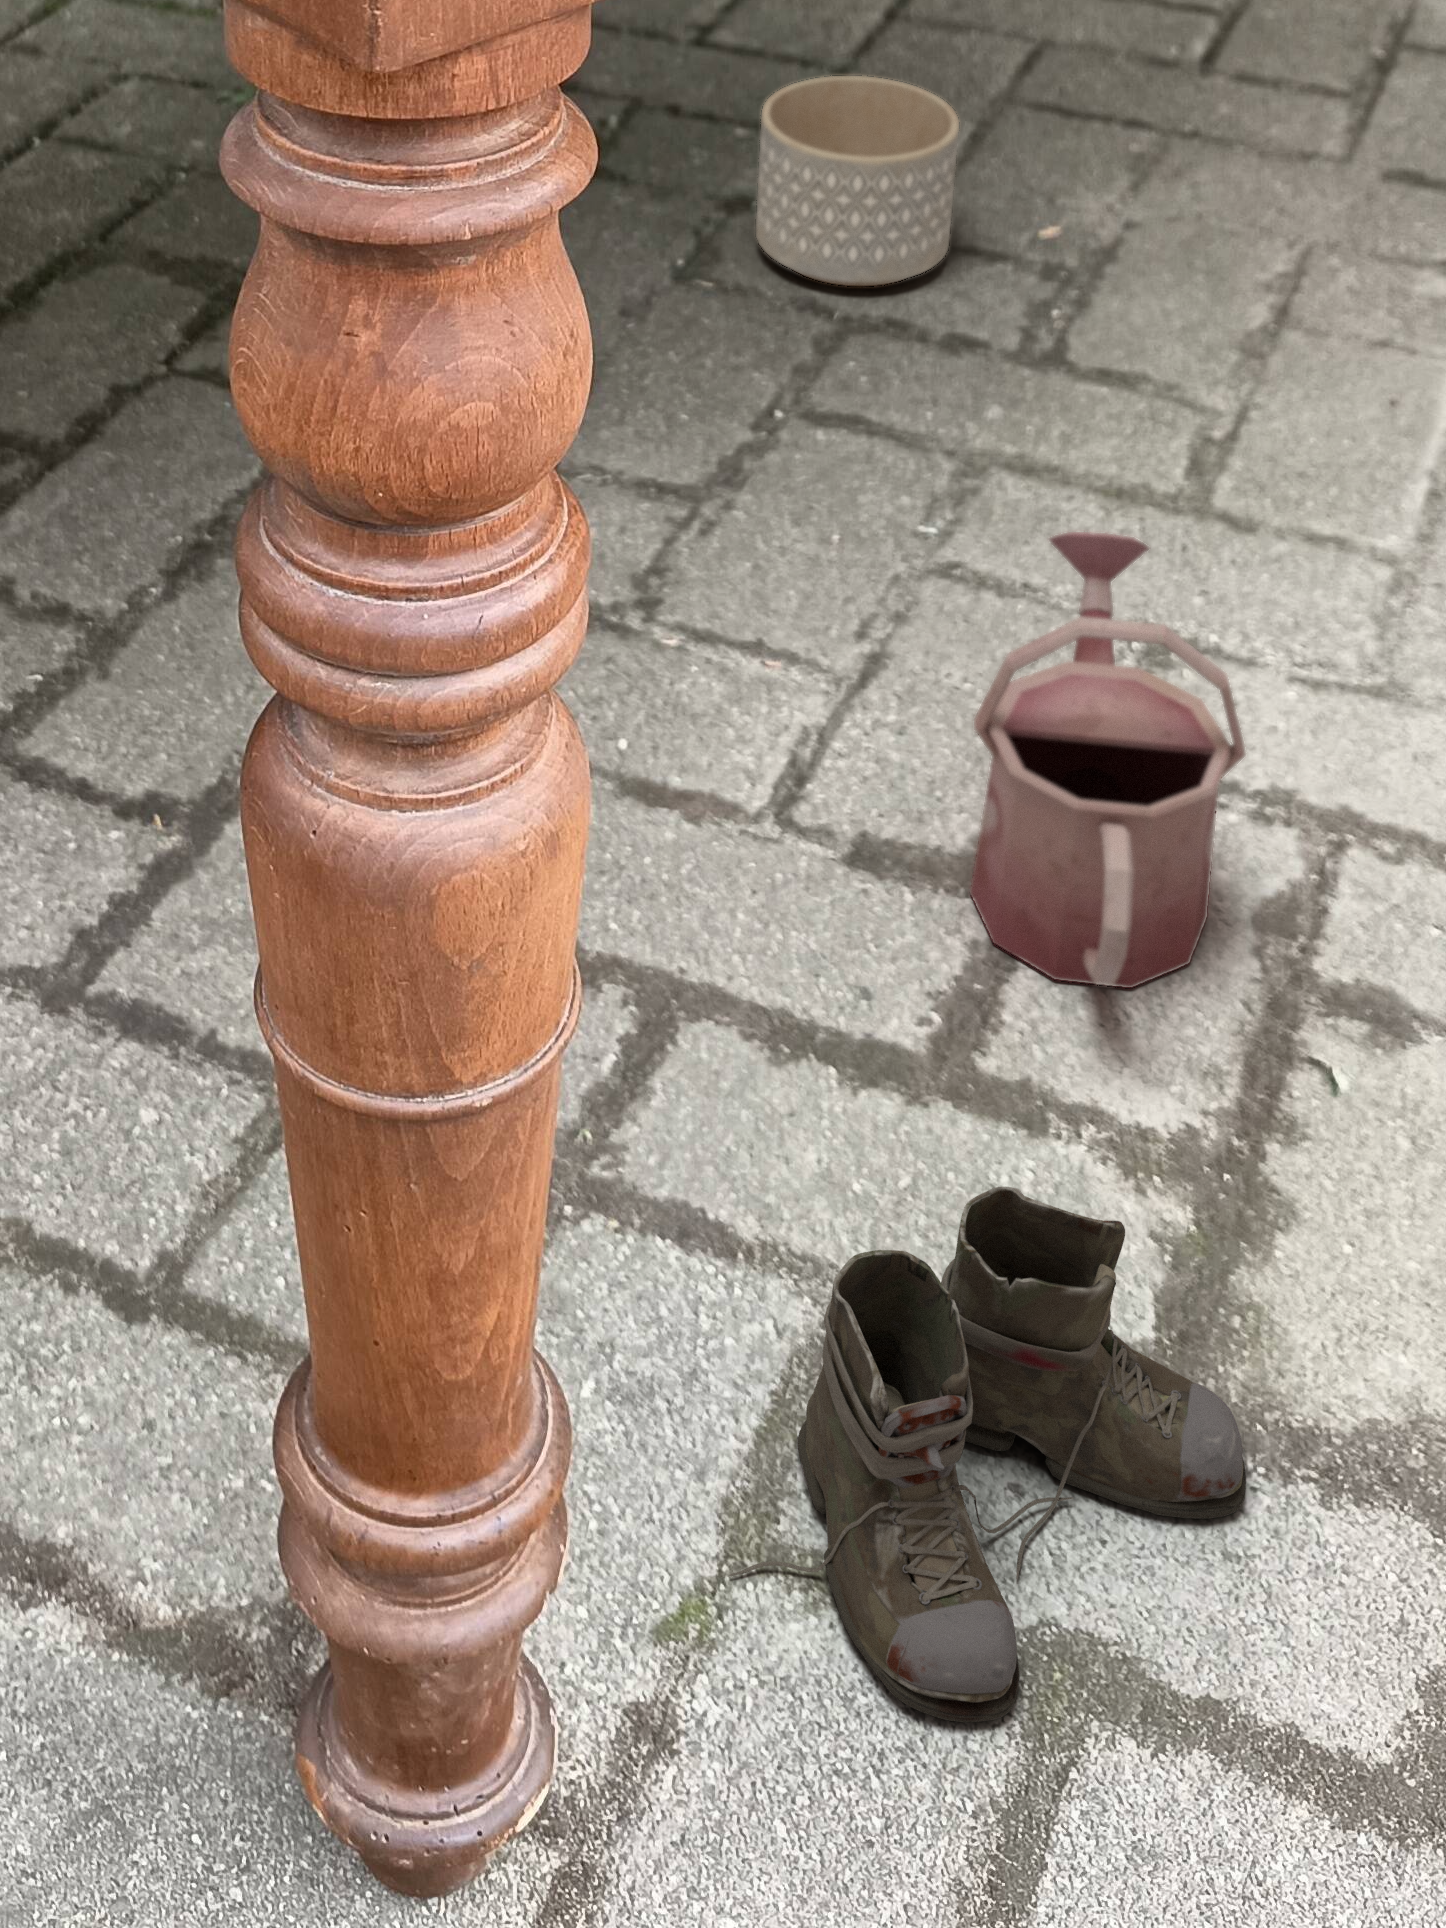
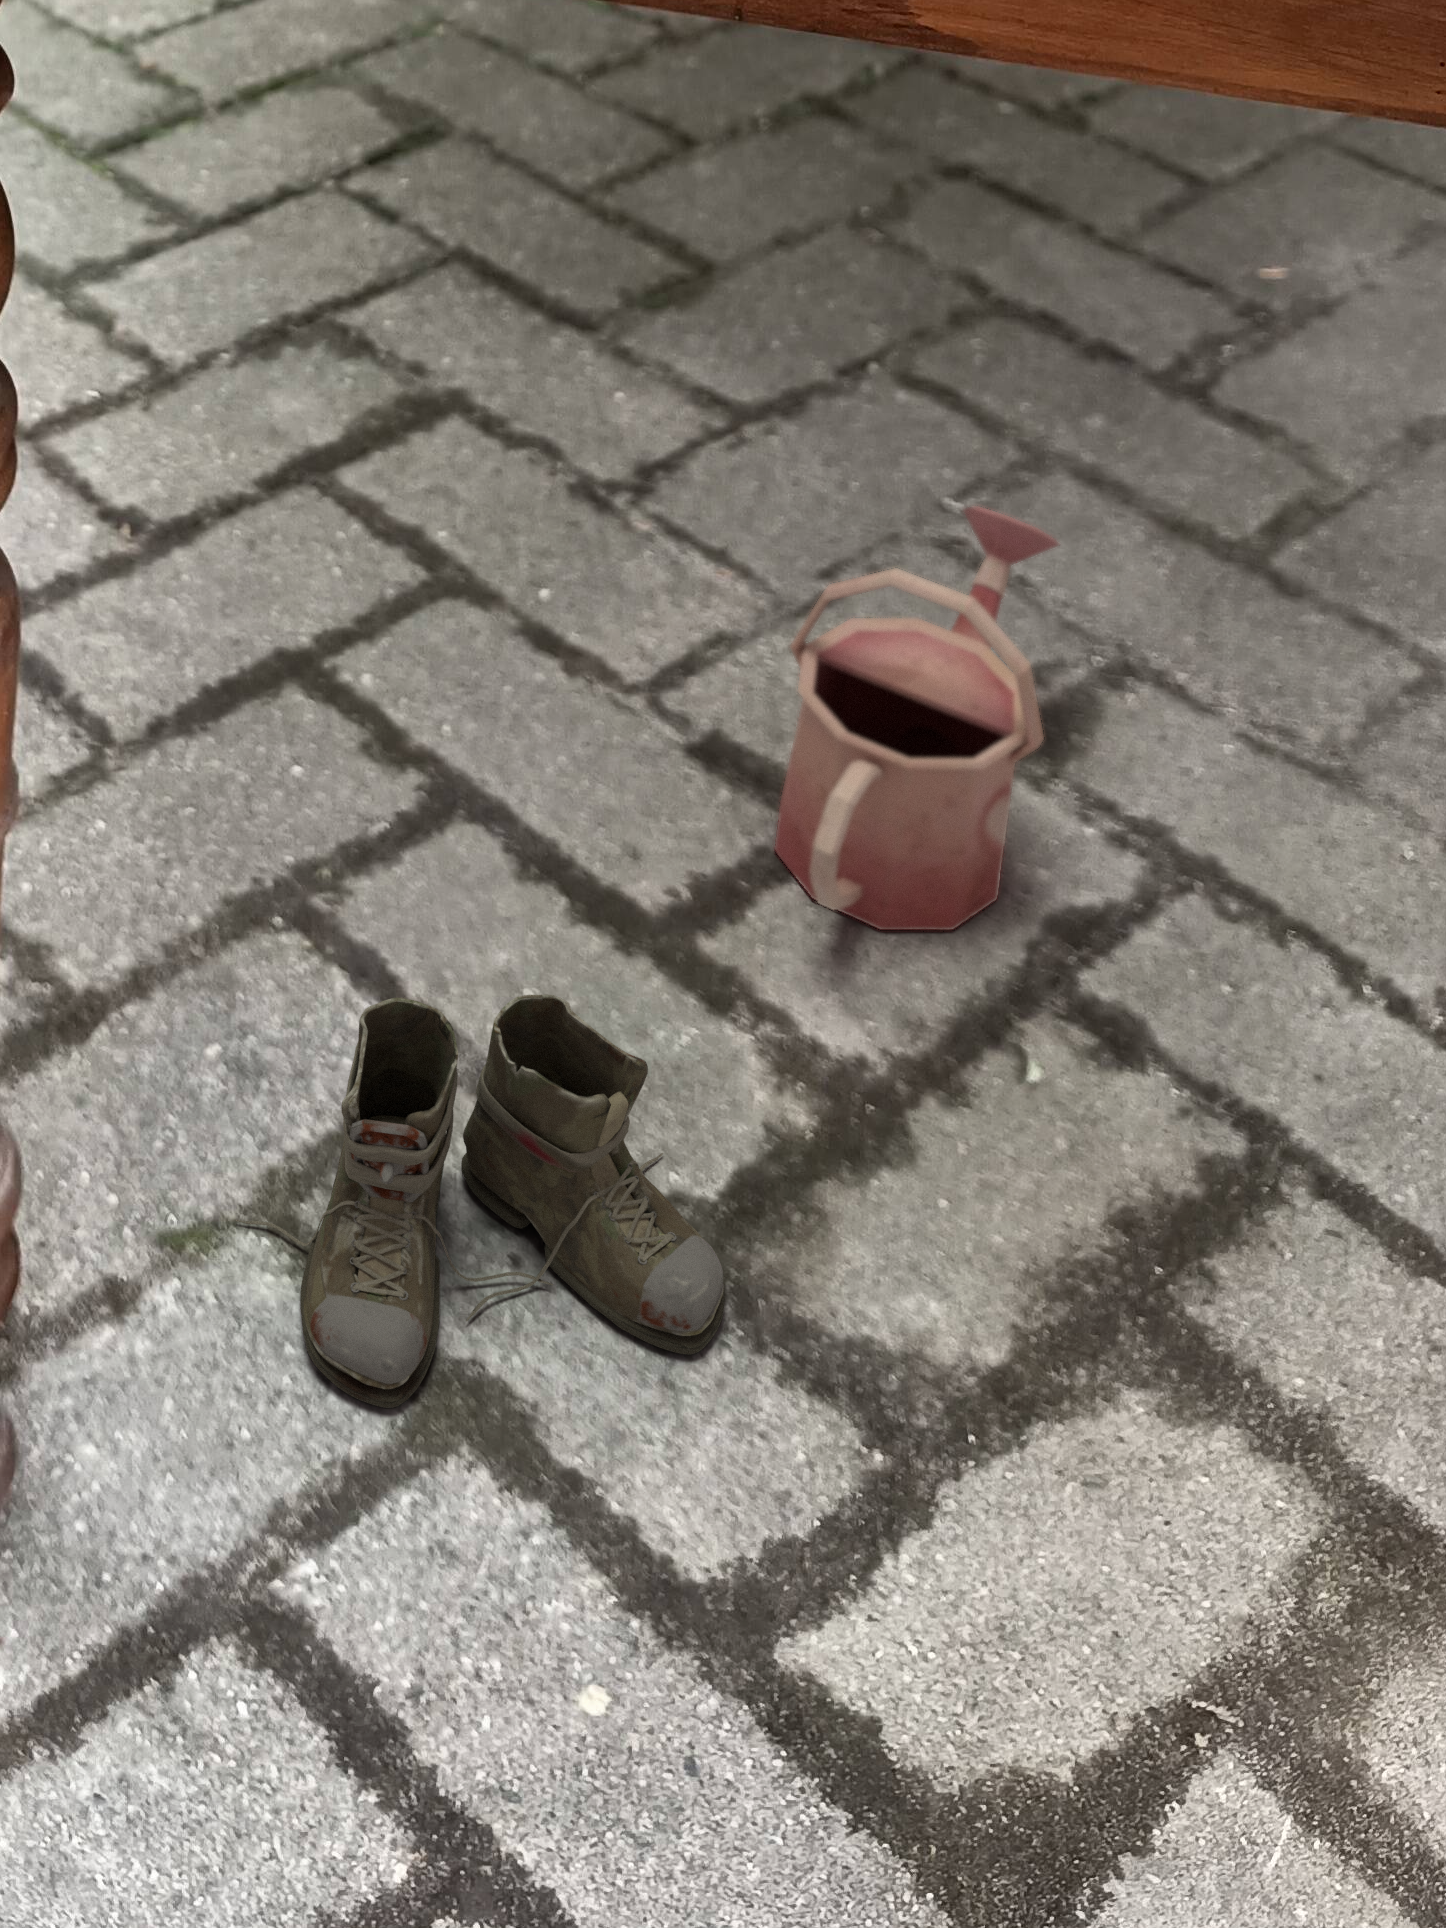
planter: present [756,76,959,286] -> none [940,55,1165,270]

